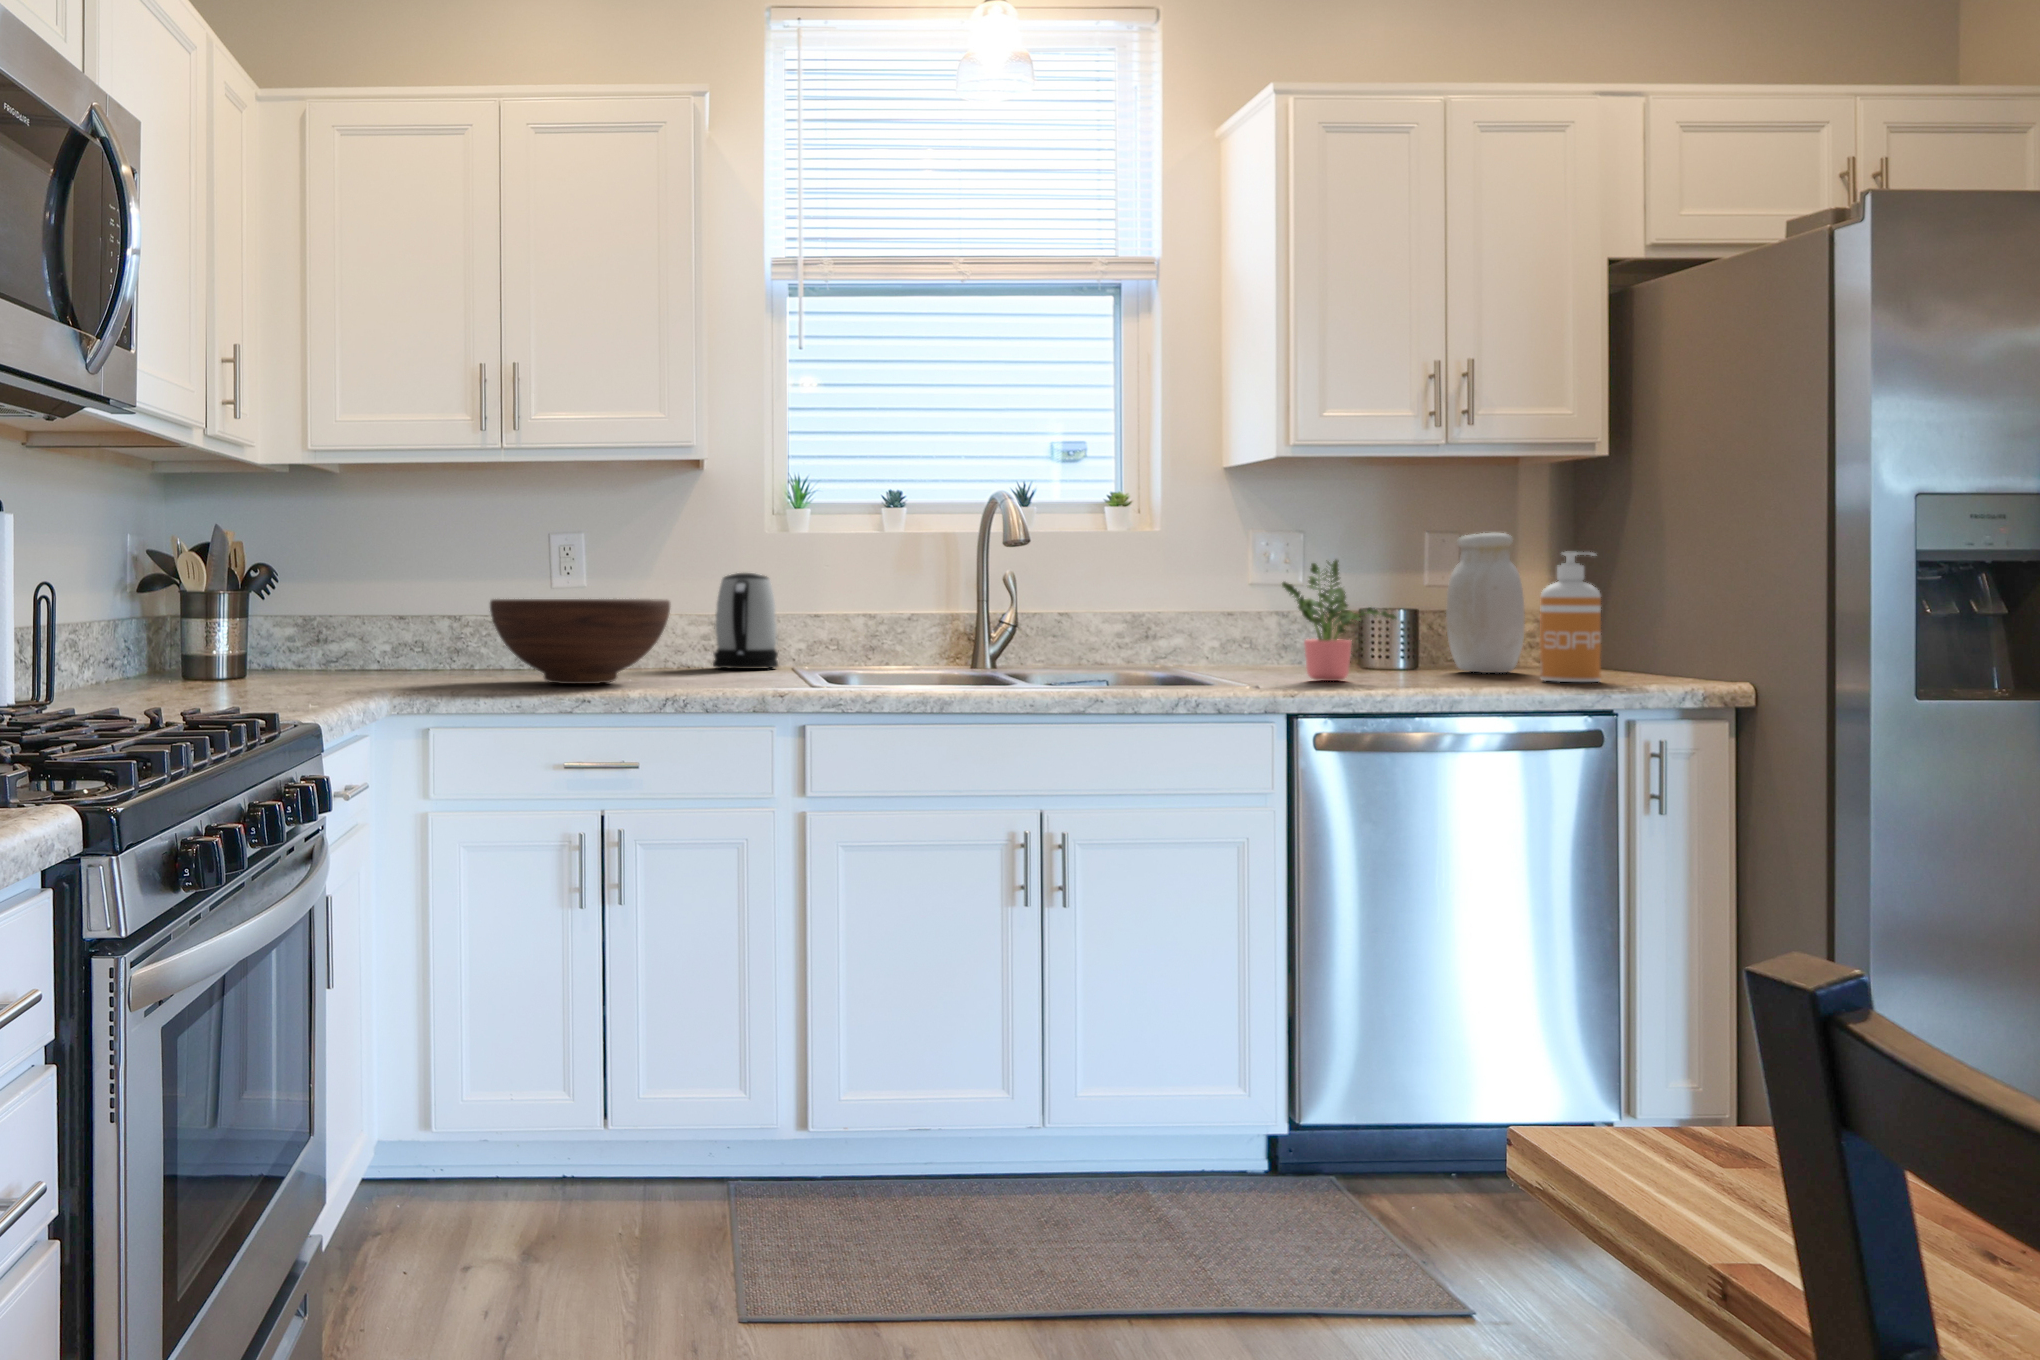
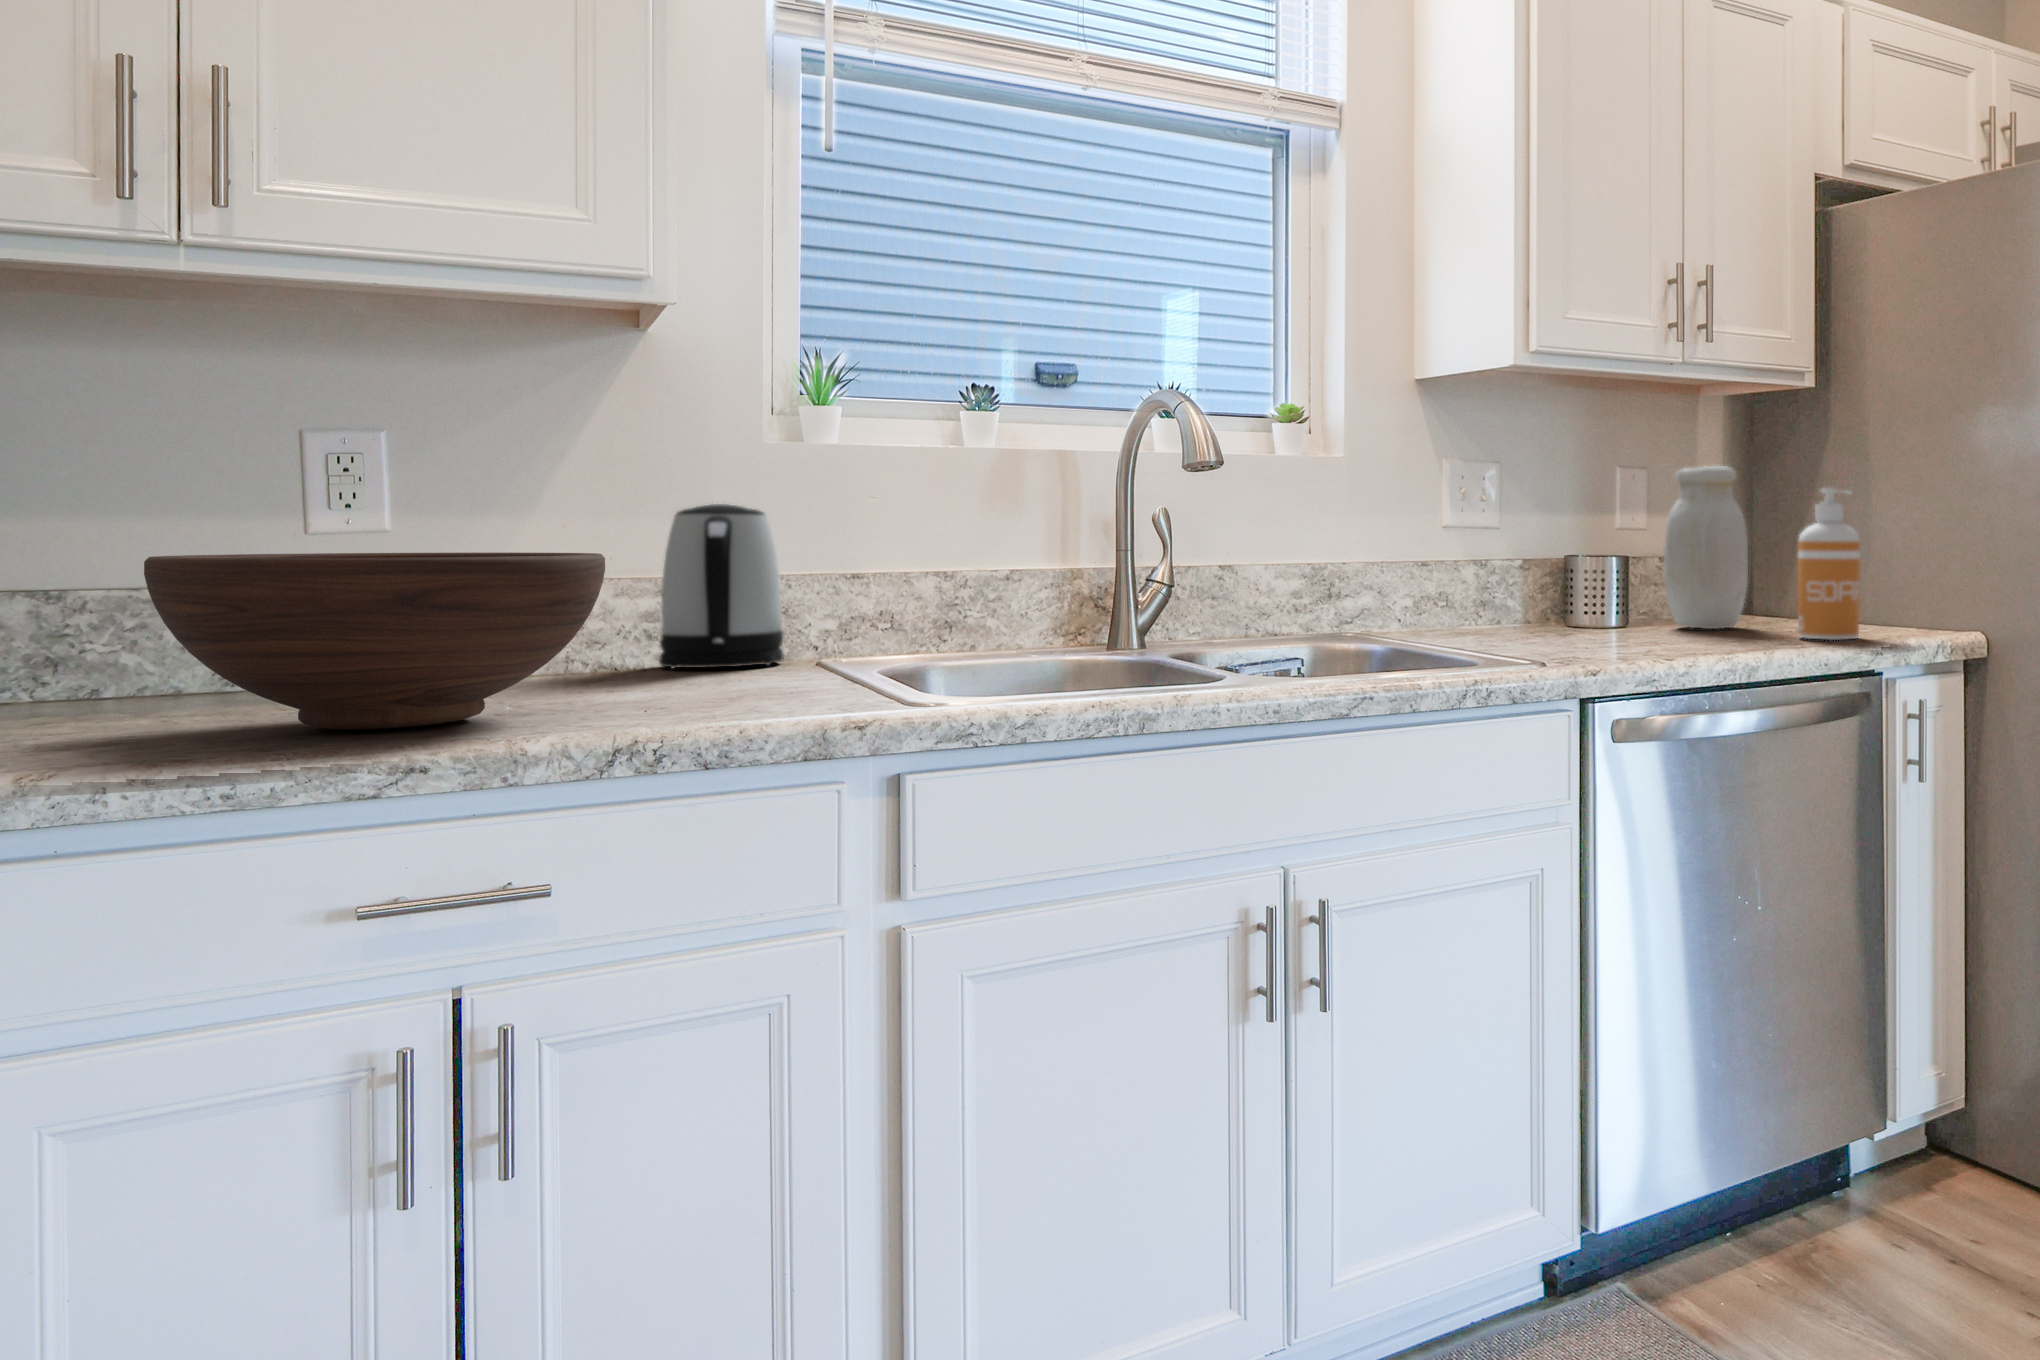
potted plant: present [1282,560,1396,681] -> none [1531,494,1655,648]

